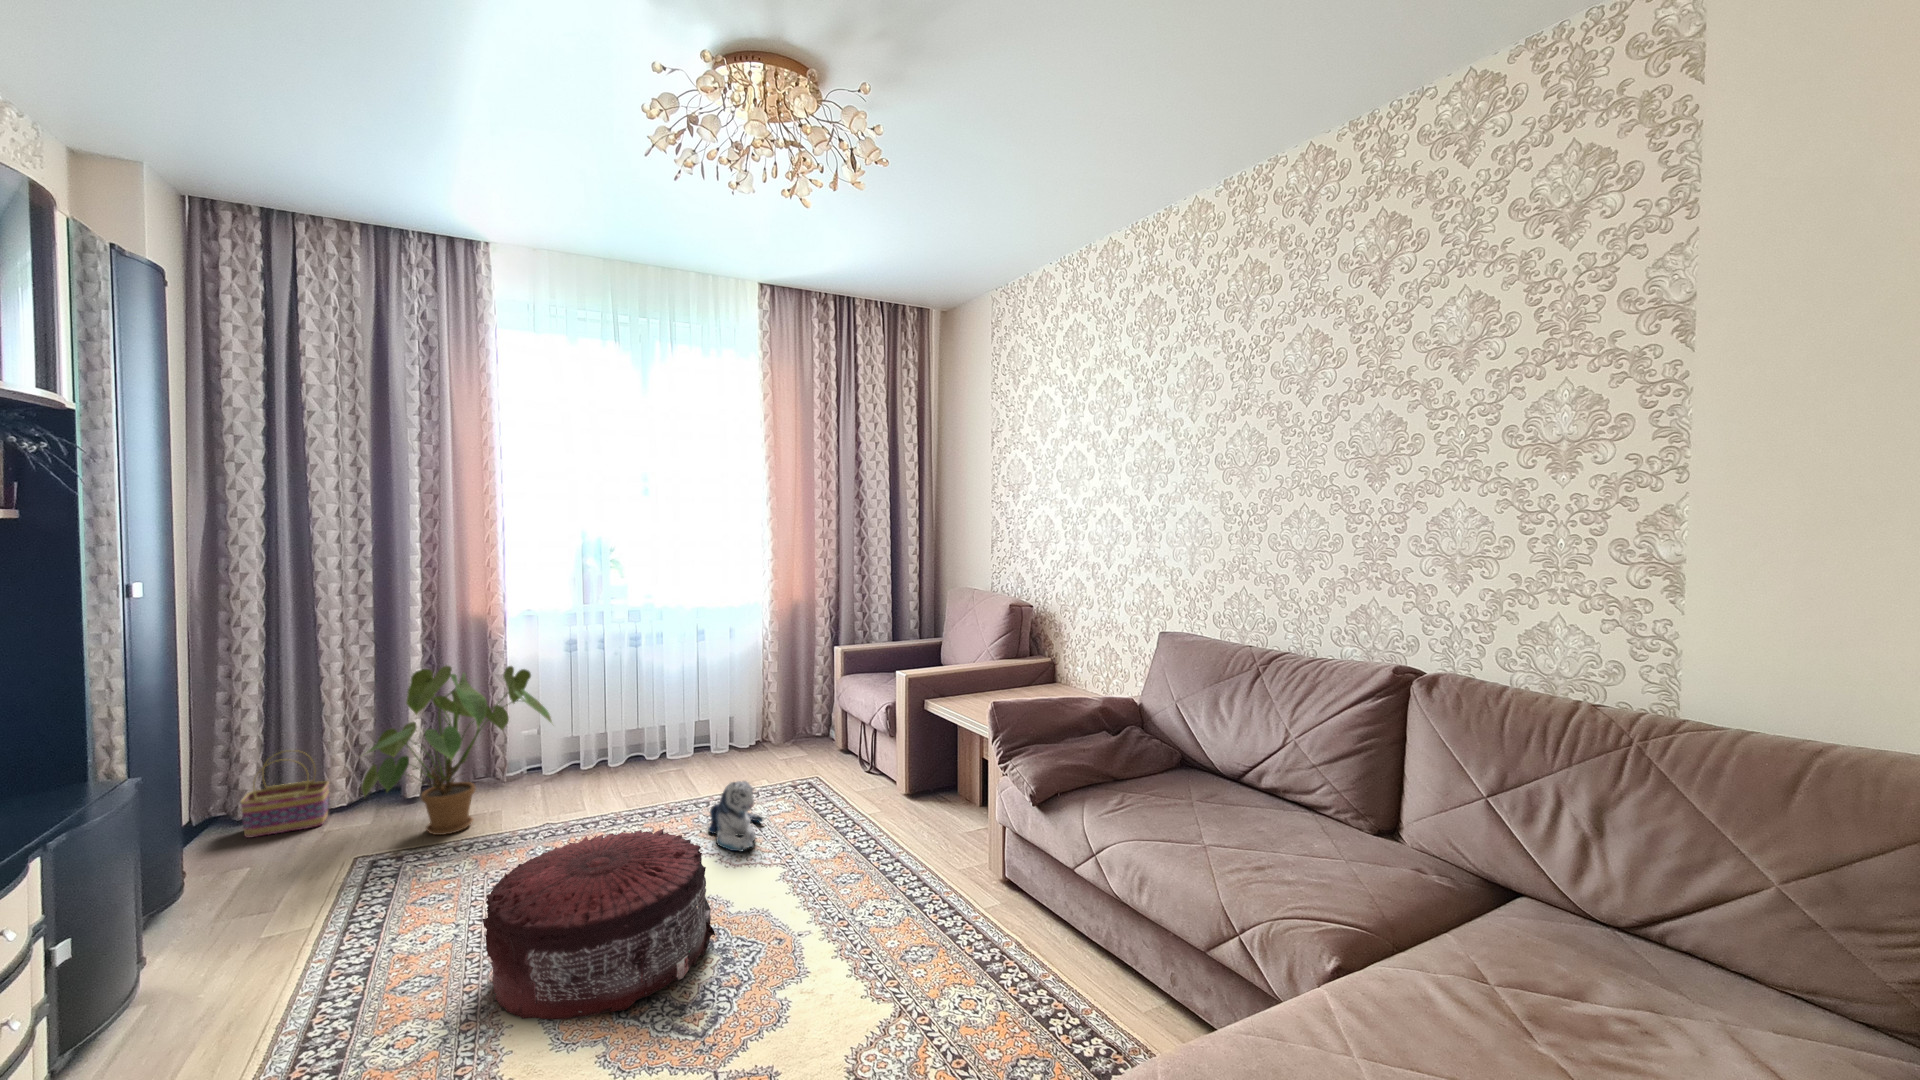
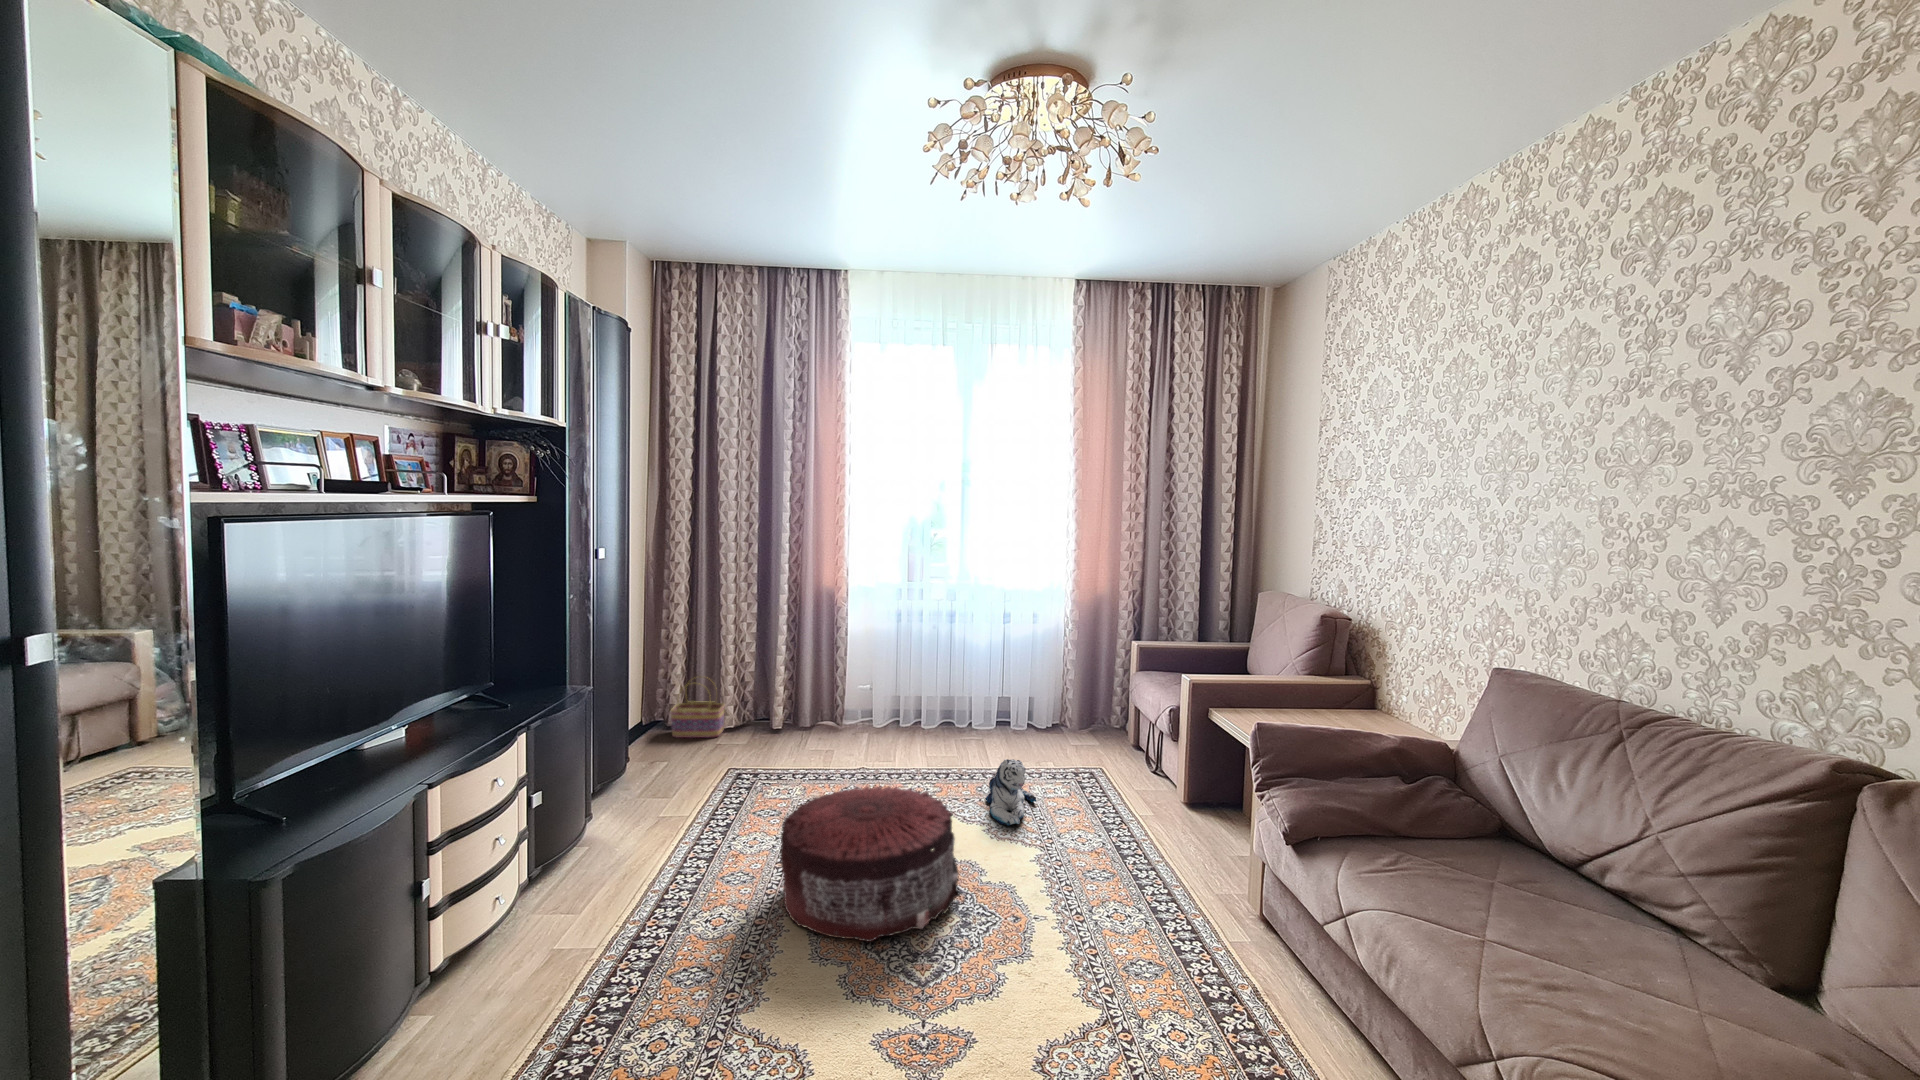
house plant: present [362,665,552,835] -> none [738,624,874,761]

